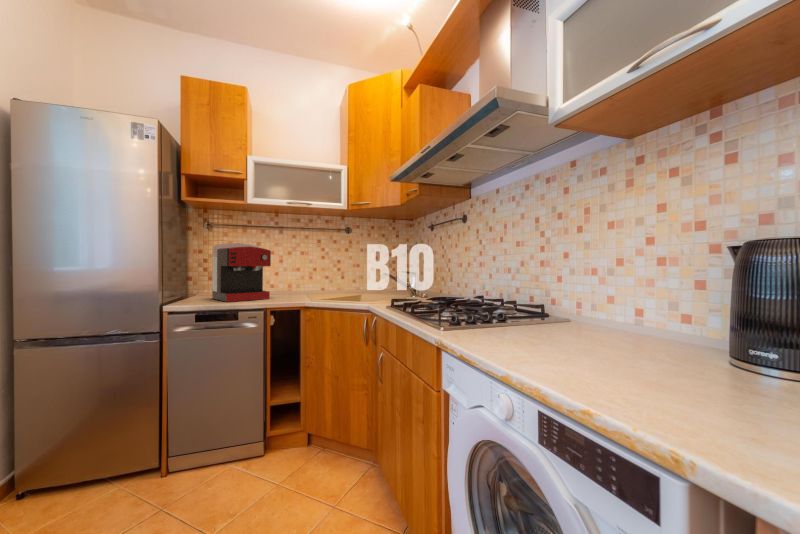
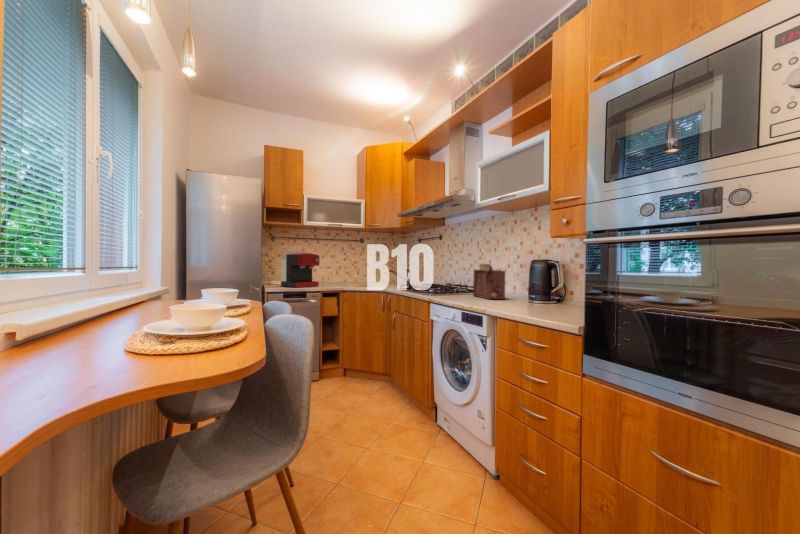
toaster: none [540,256,637,348] -> present [473,263,505,299]

